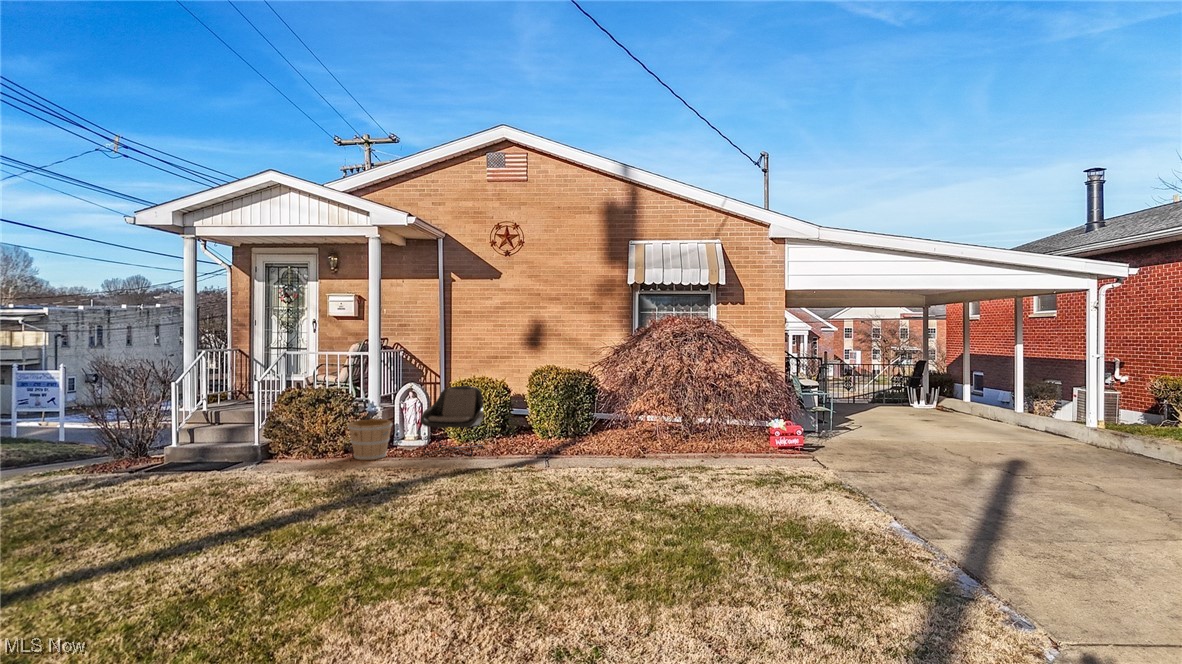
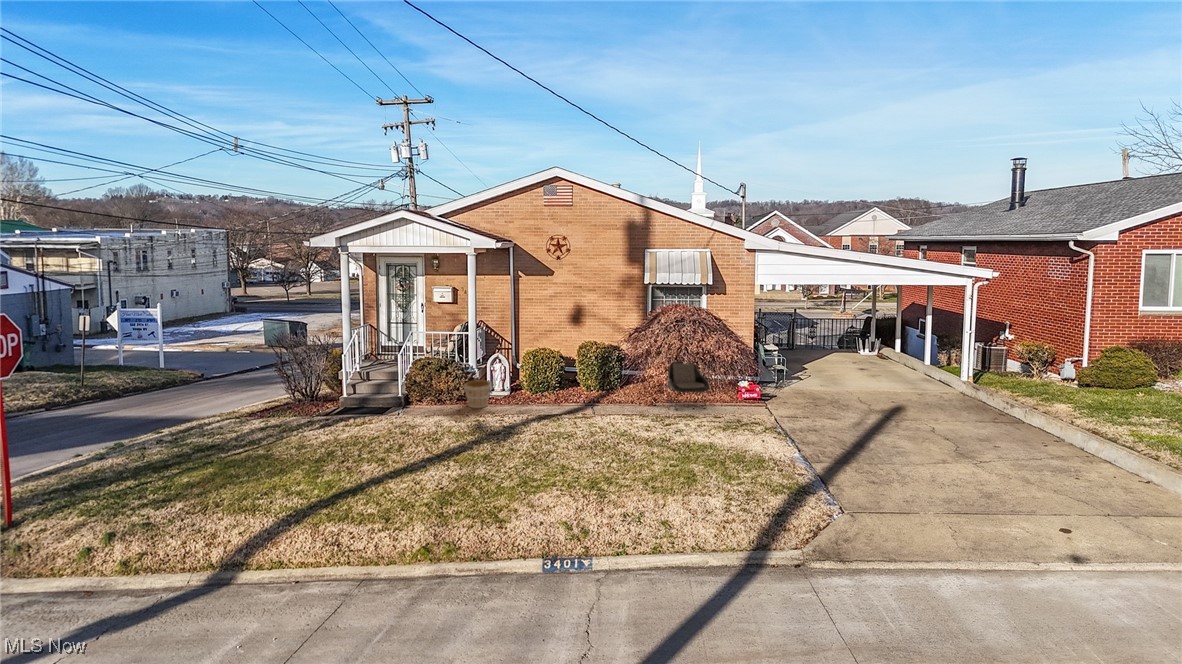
lounge chair: present [420,386,484,456] -> present [667,361,710,410]

